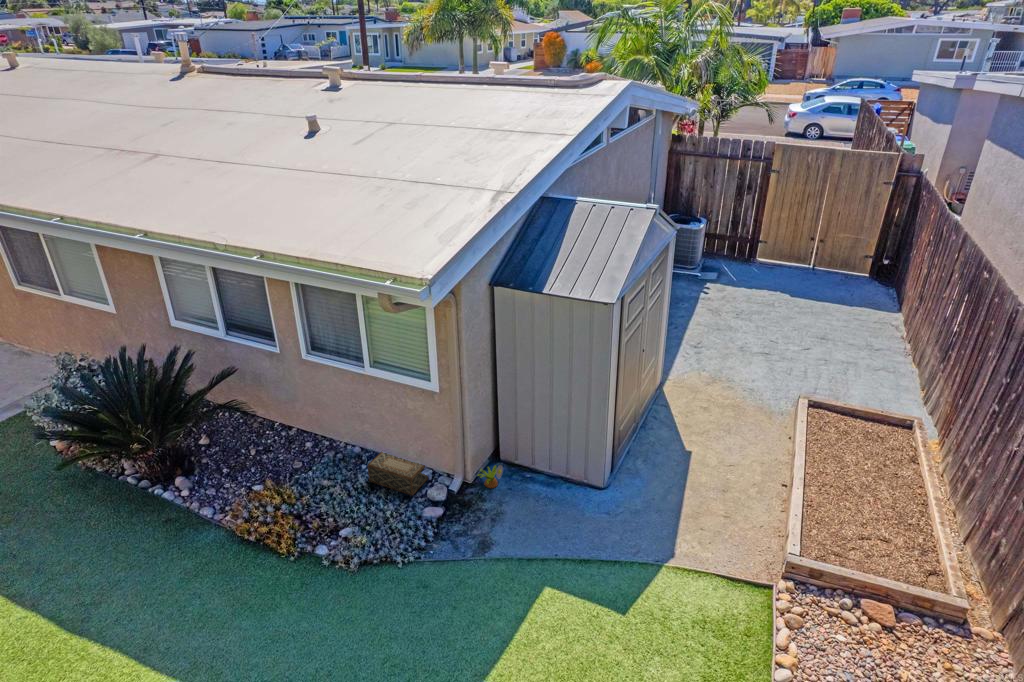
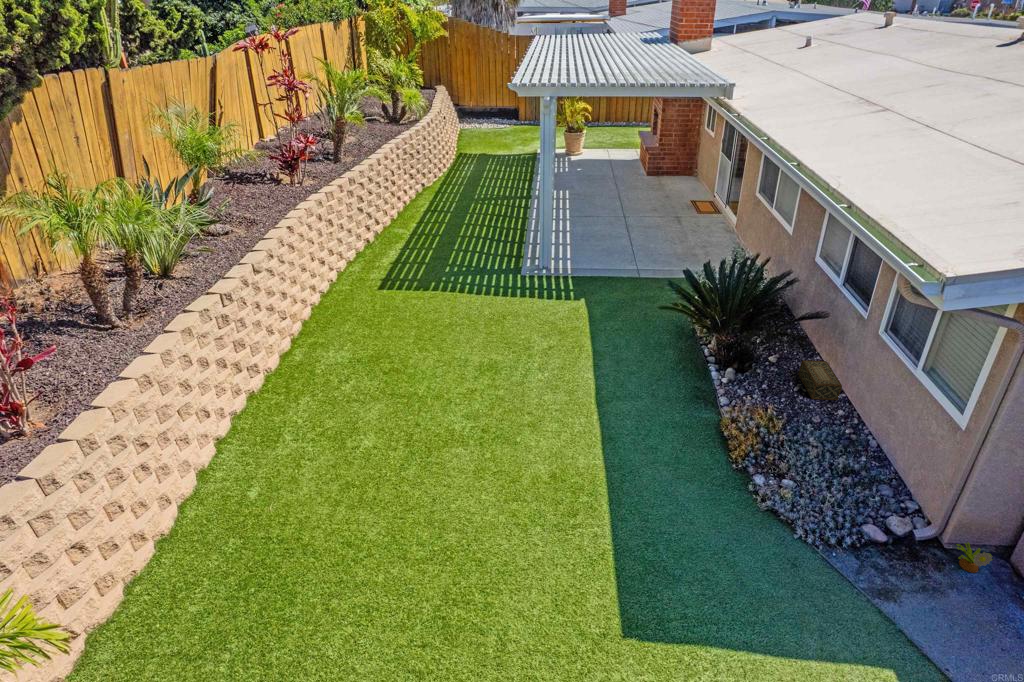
woven basket: present [368,452,428,495] -> present [798,360,842,400]

